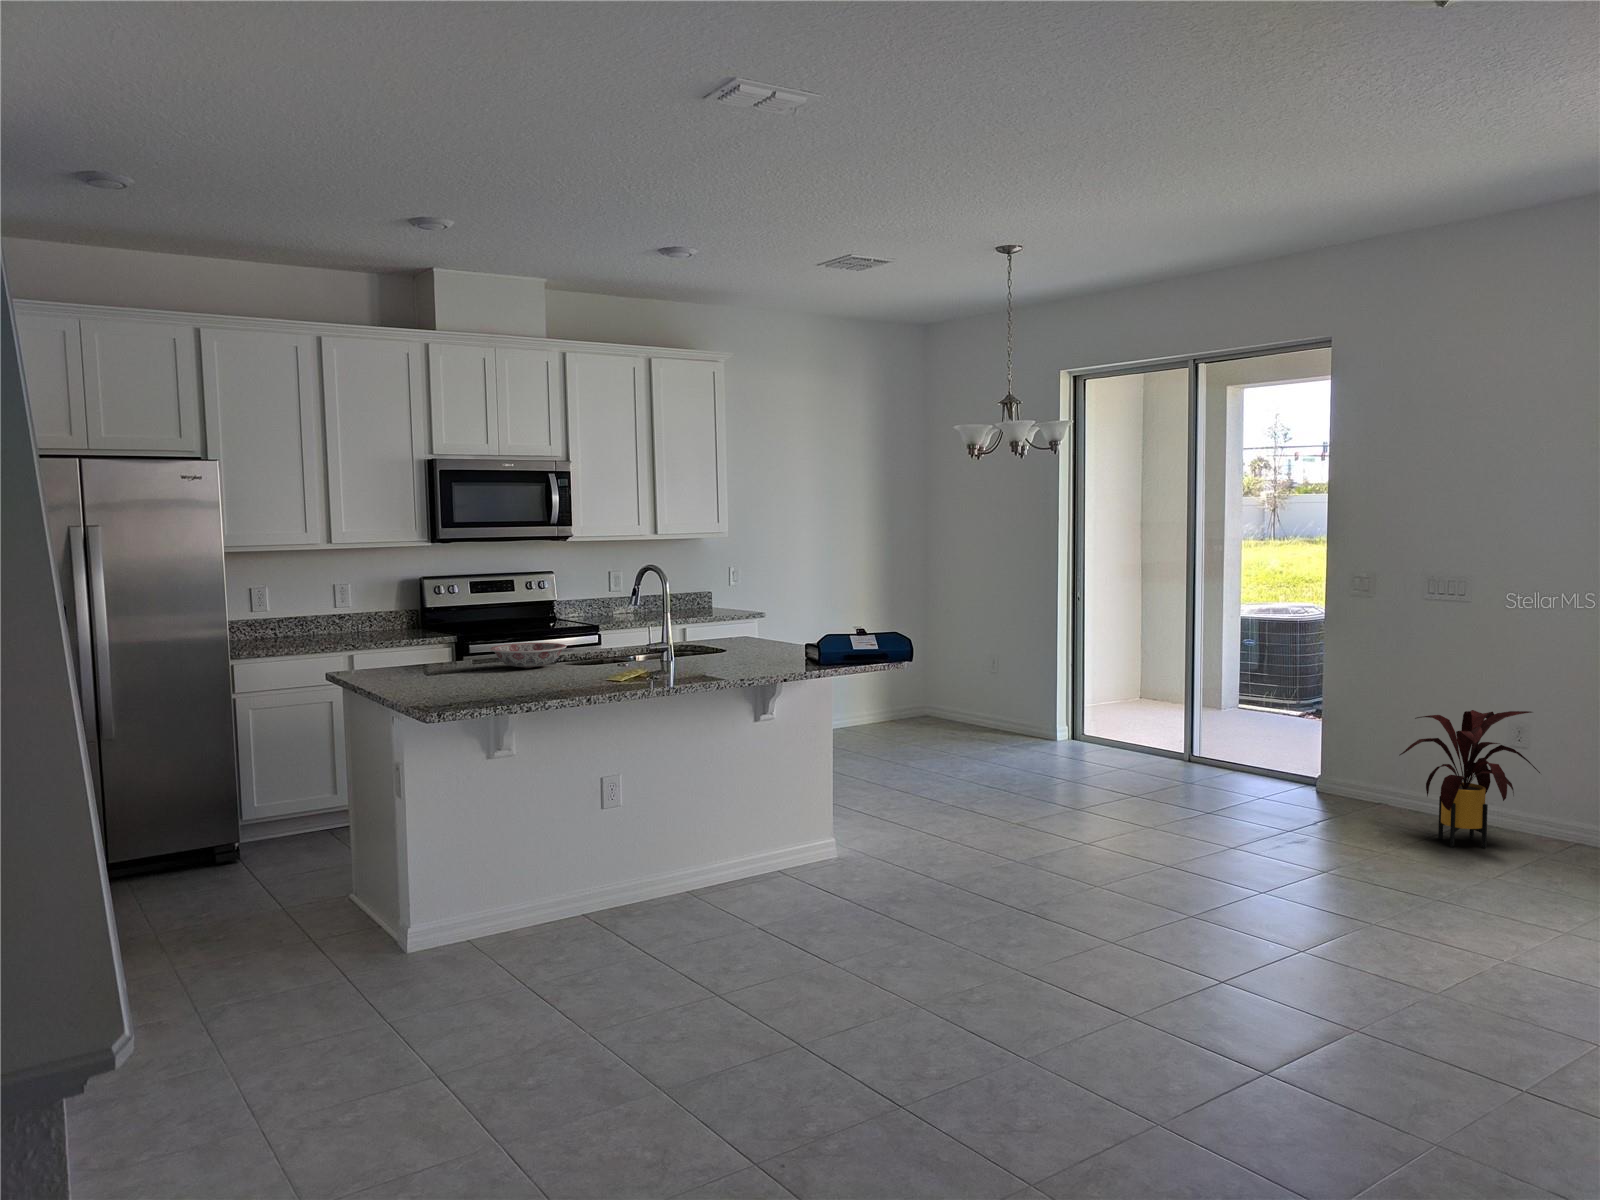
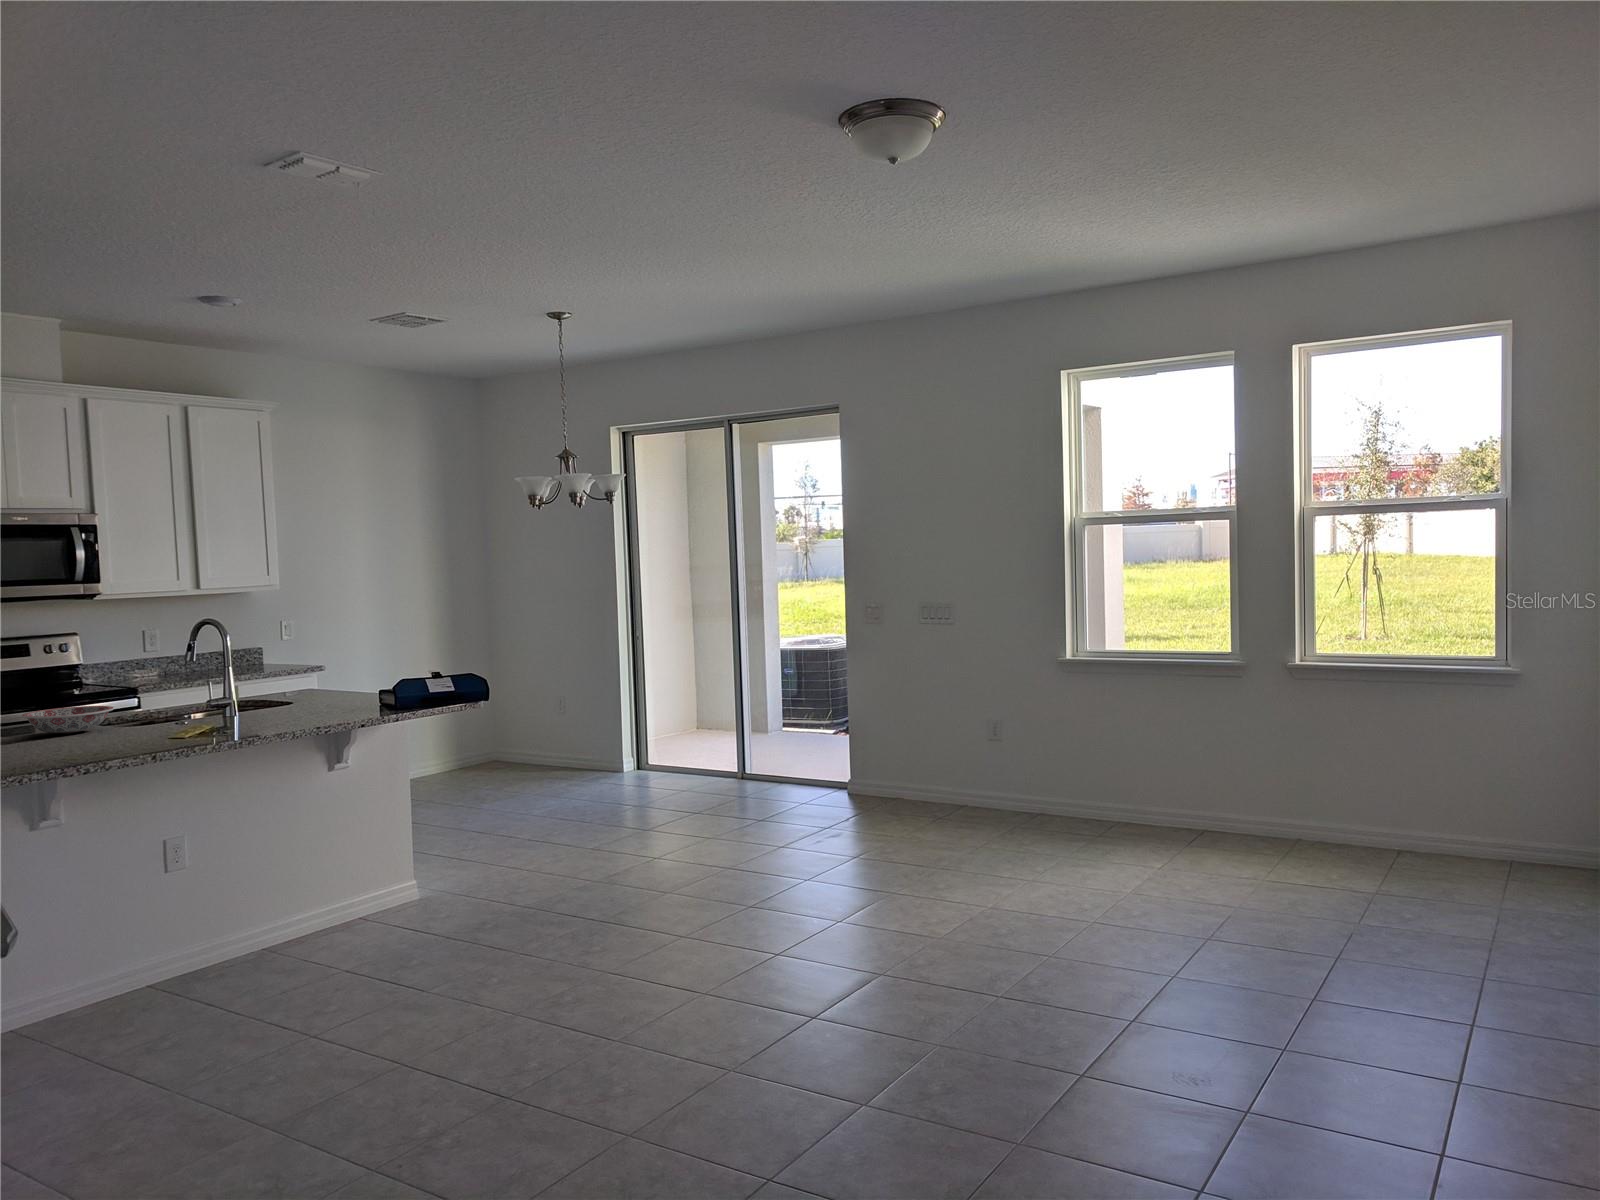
house plant: present [1400,710,1540,848] -> none [908,713,1014,830]

